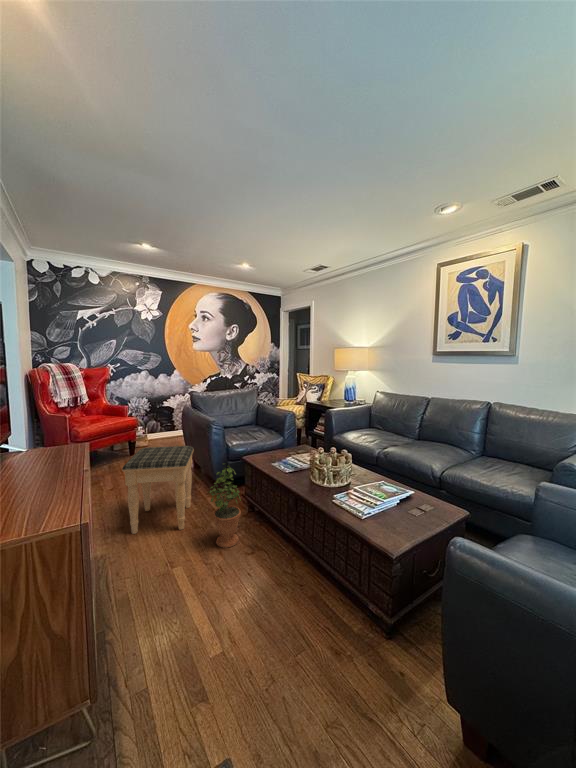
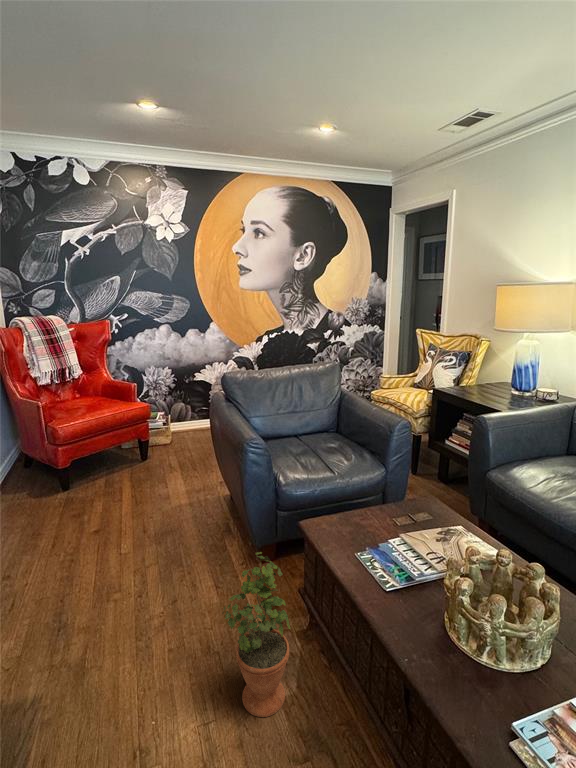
footstool: present [122,446,194,534] -> none [79,484,215,647]

